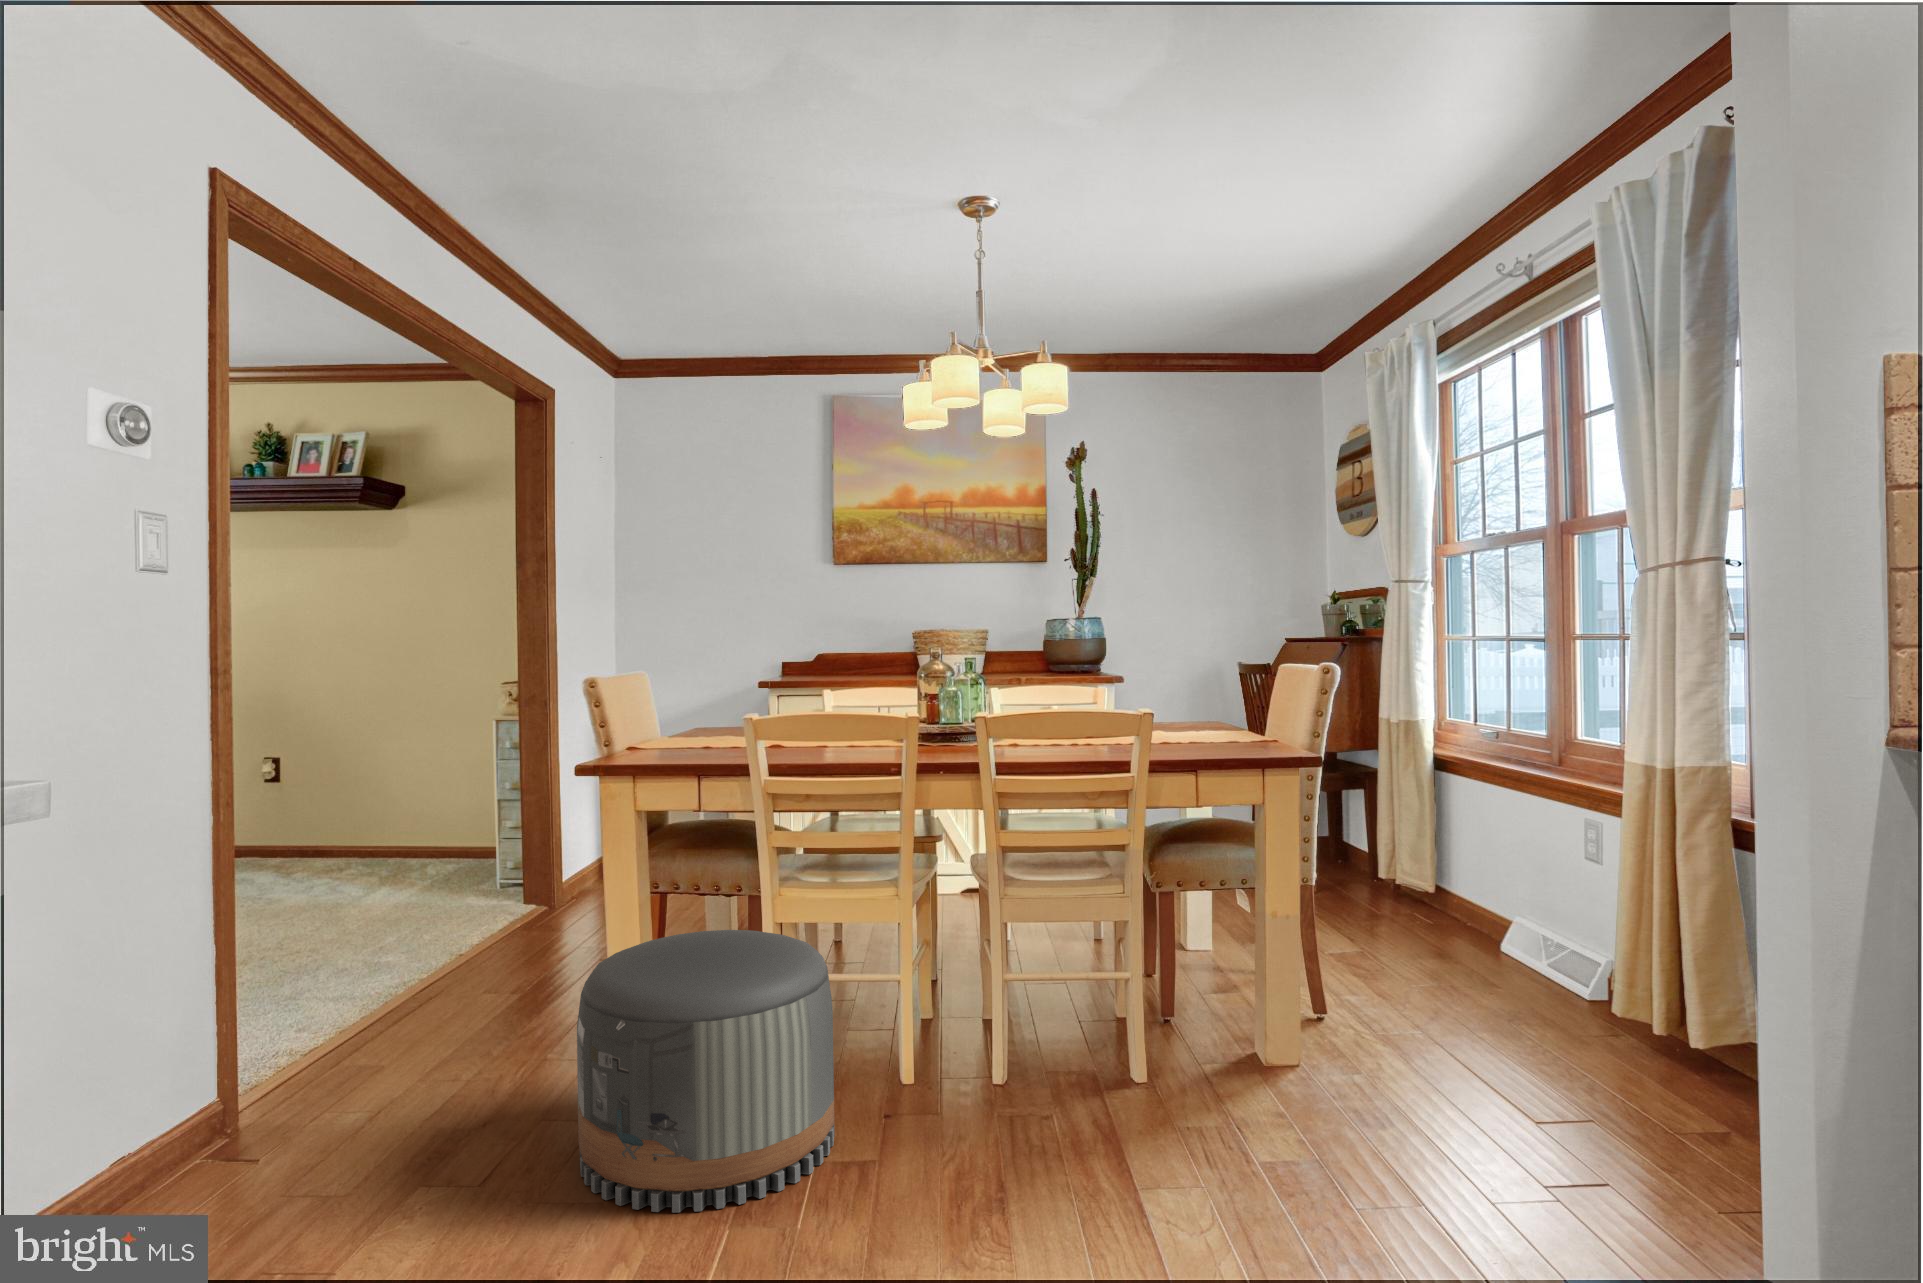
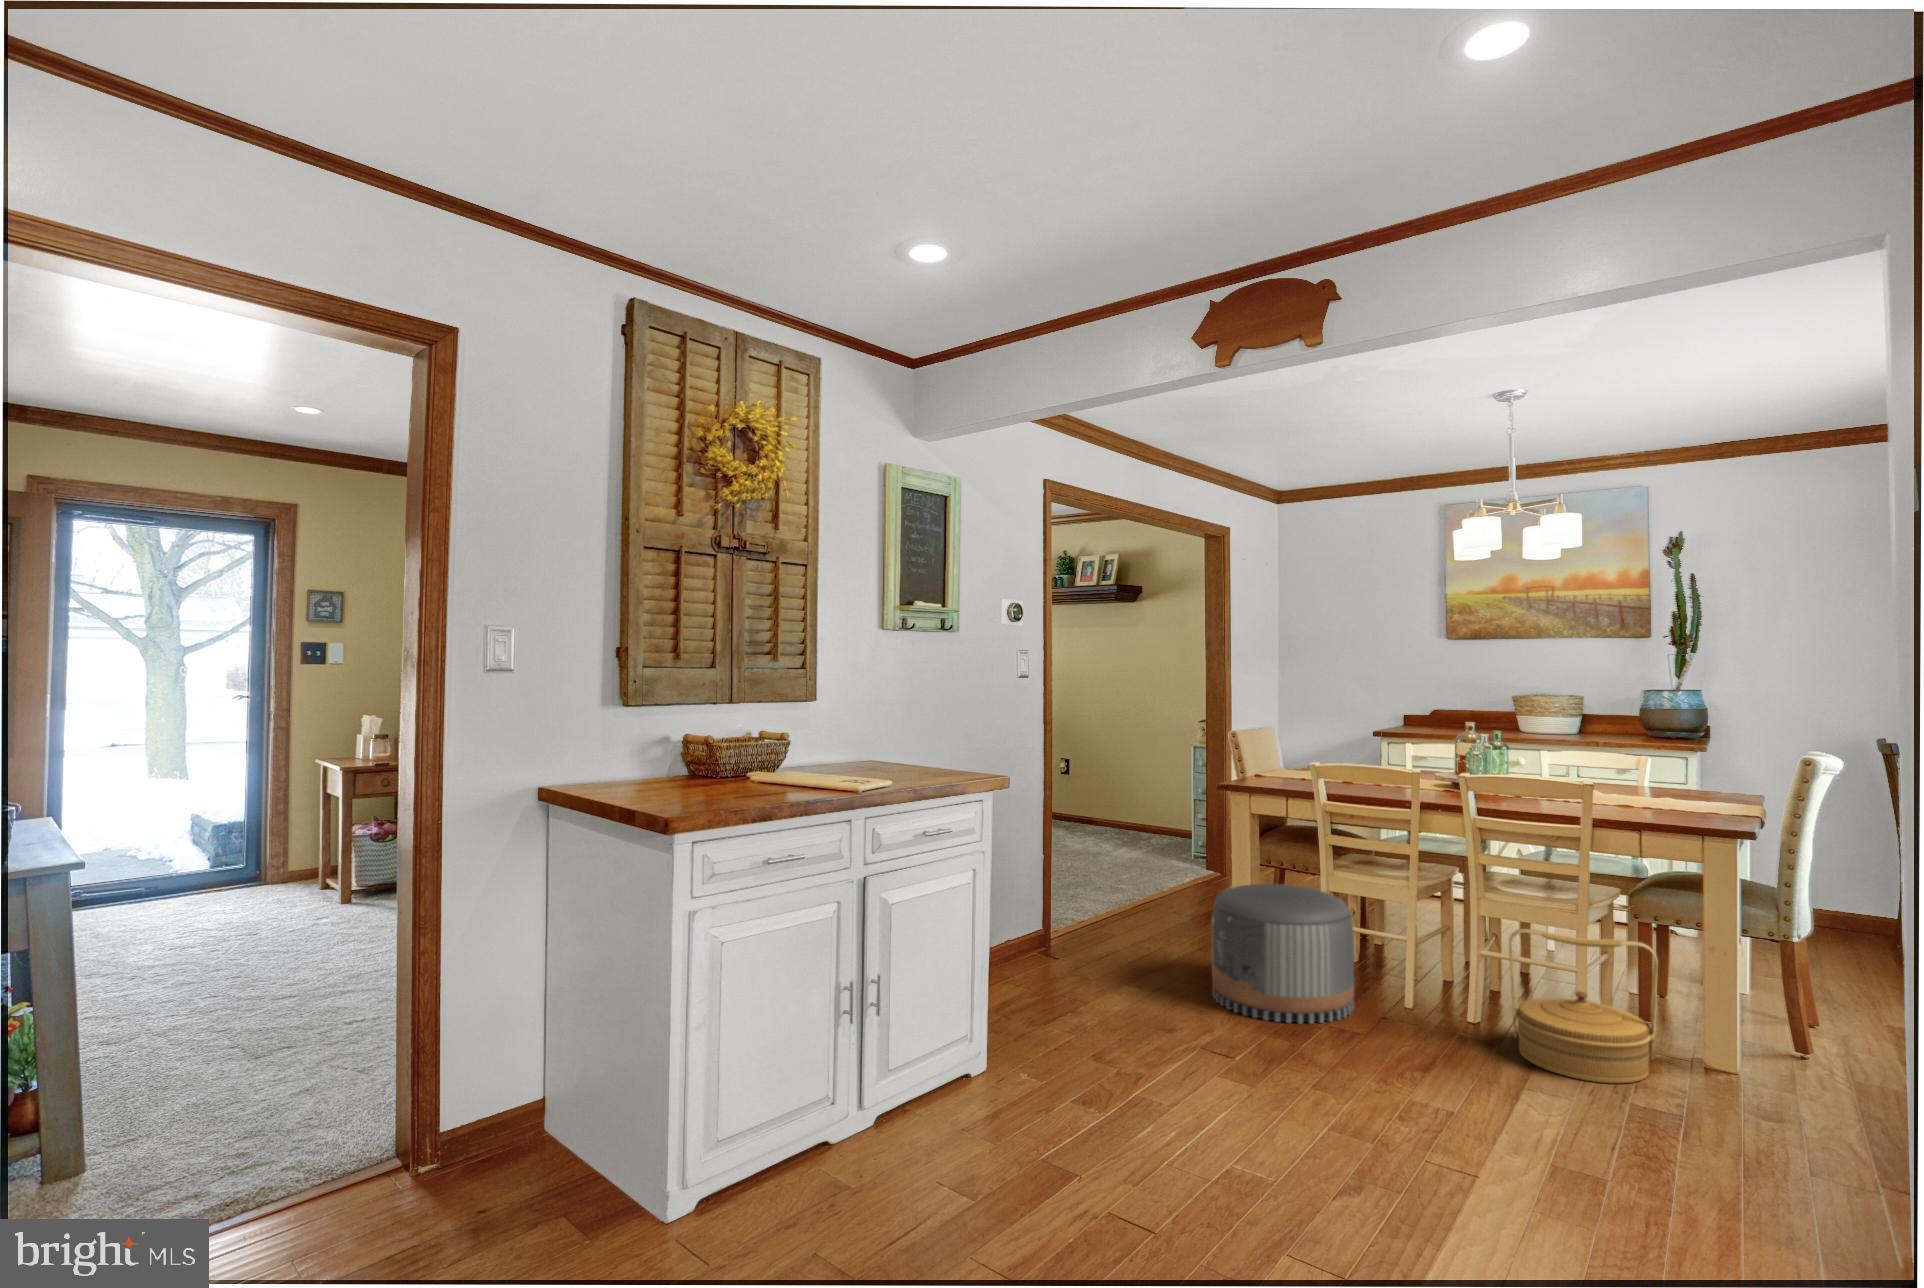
woven basket: none [1077,936,1267,1174] -> present [1509,929,1658,1083]

